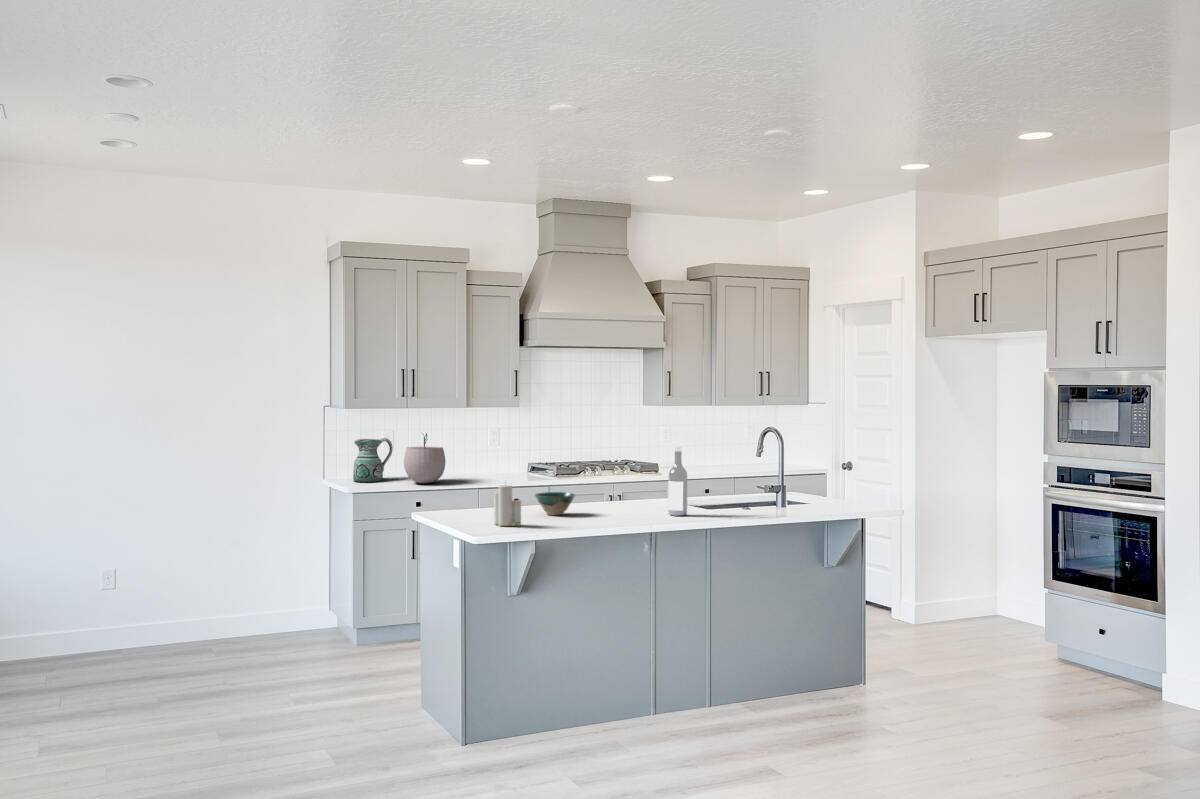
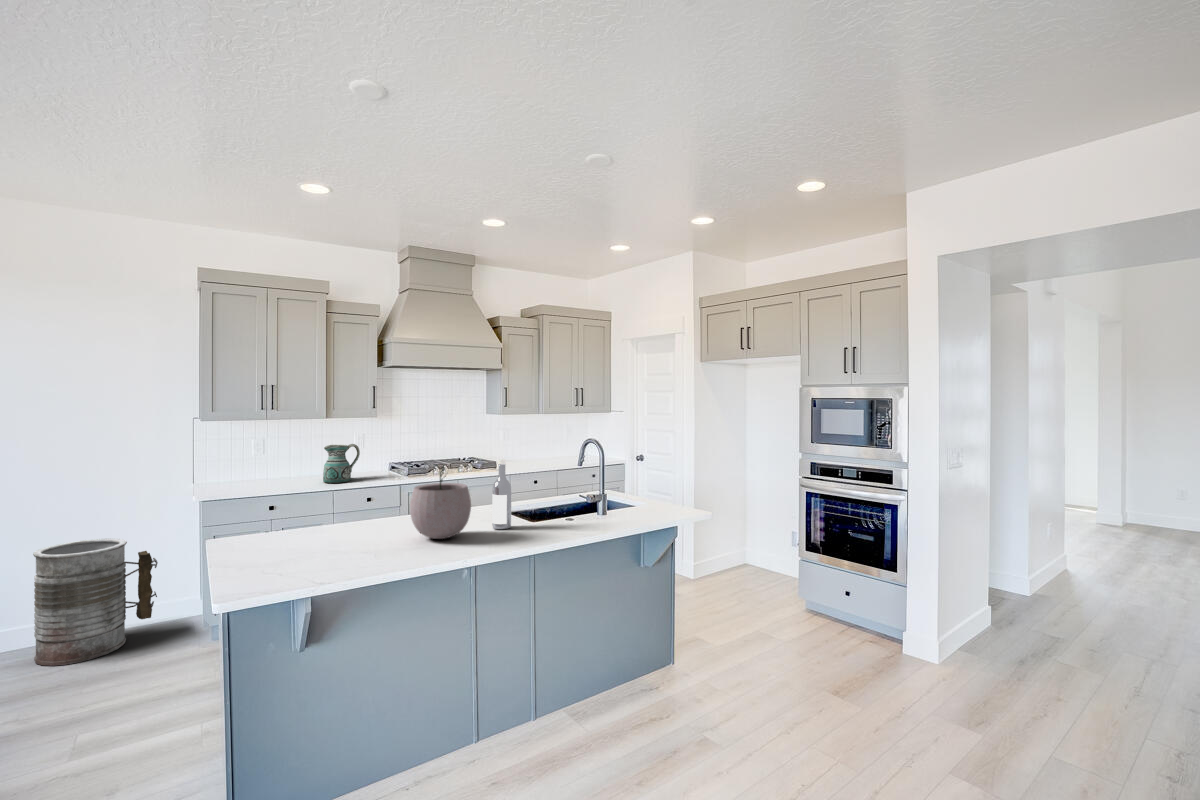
plant pot: present [404,433,446,483] -> present [410,466,471,539]
ceramic pitcher: present [353,438,393,482] -> present [323,444,360,483]
candle: present [494,485,521,526] -> none [284,509,316,562]
bowl: present [535,492,575,515] -> none [350,507,395,534]
trash can: none [205,533,305,652] -> present [33,539,158,666]

